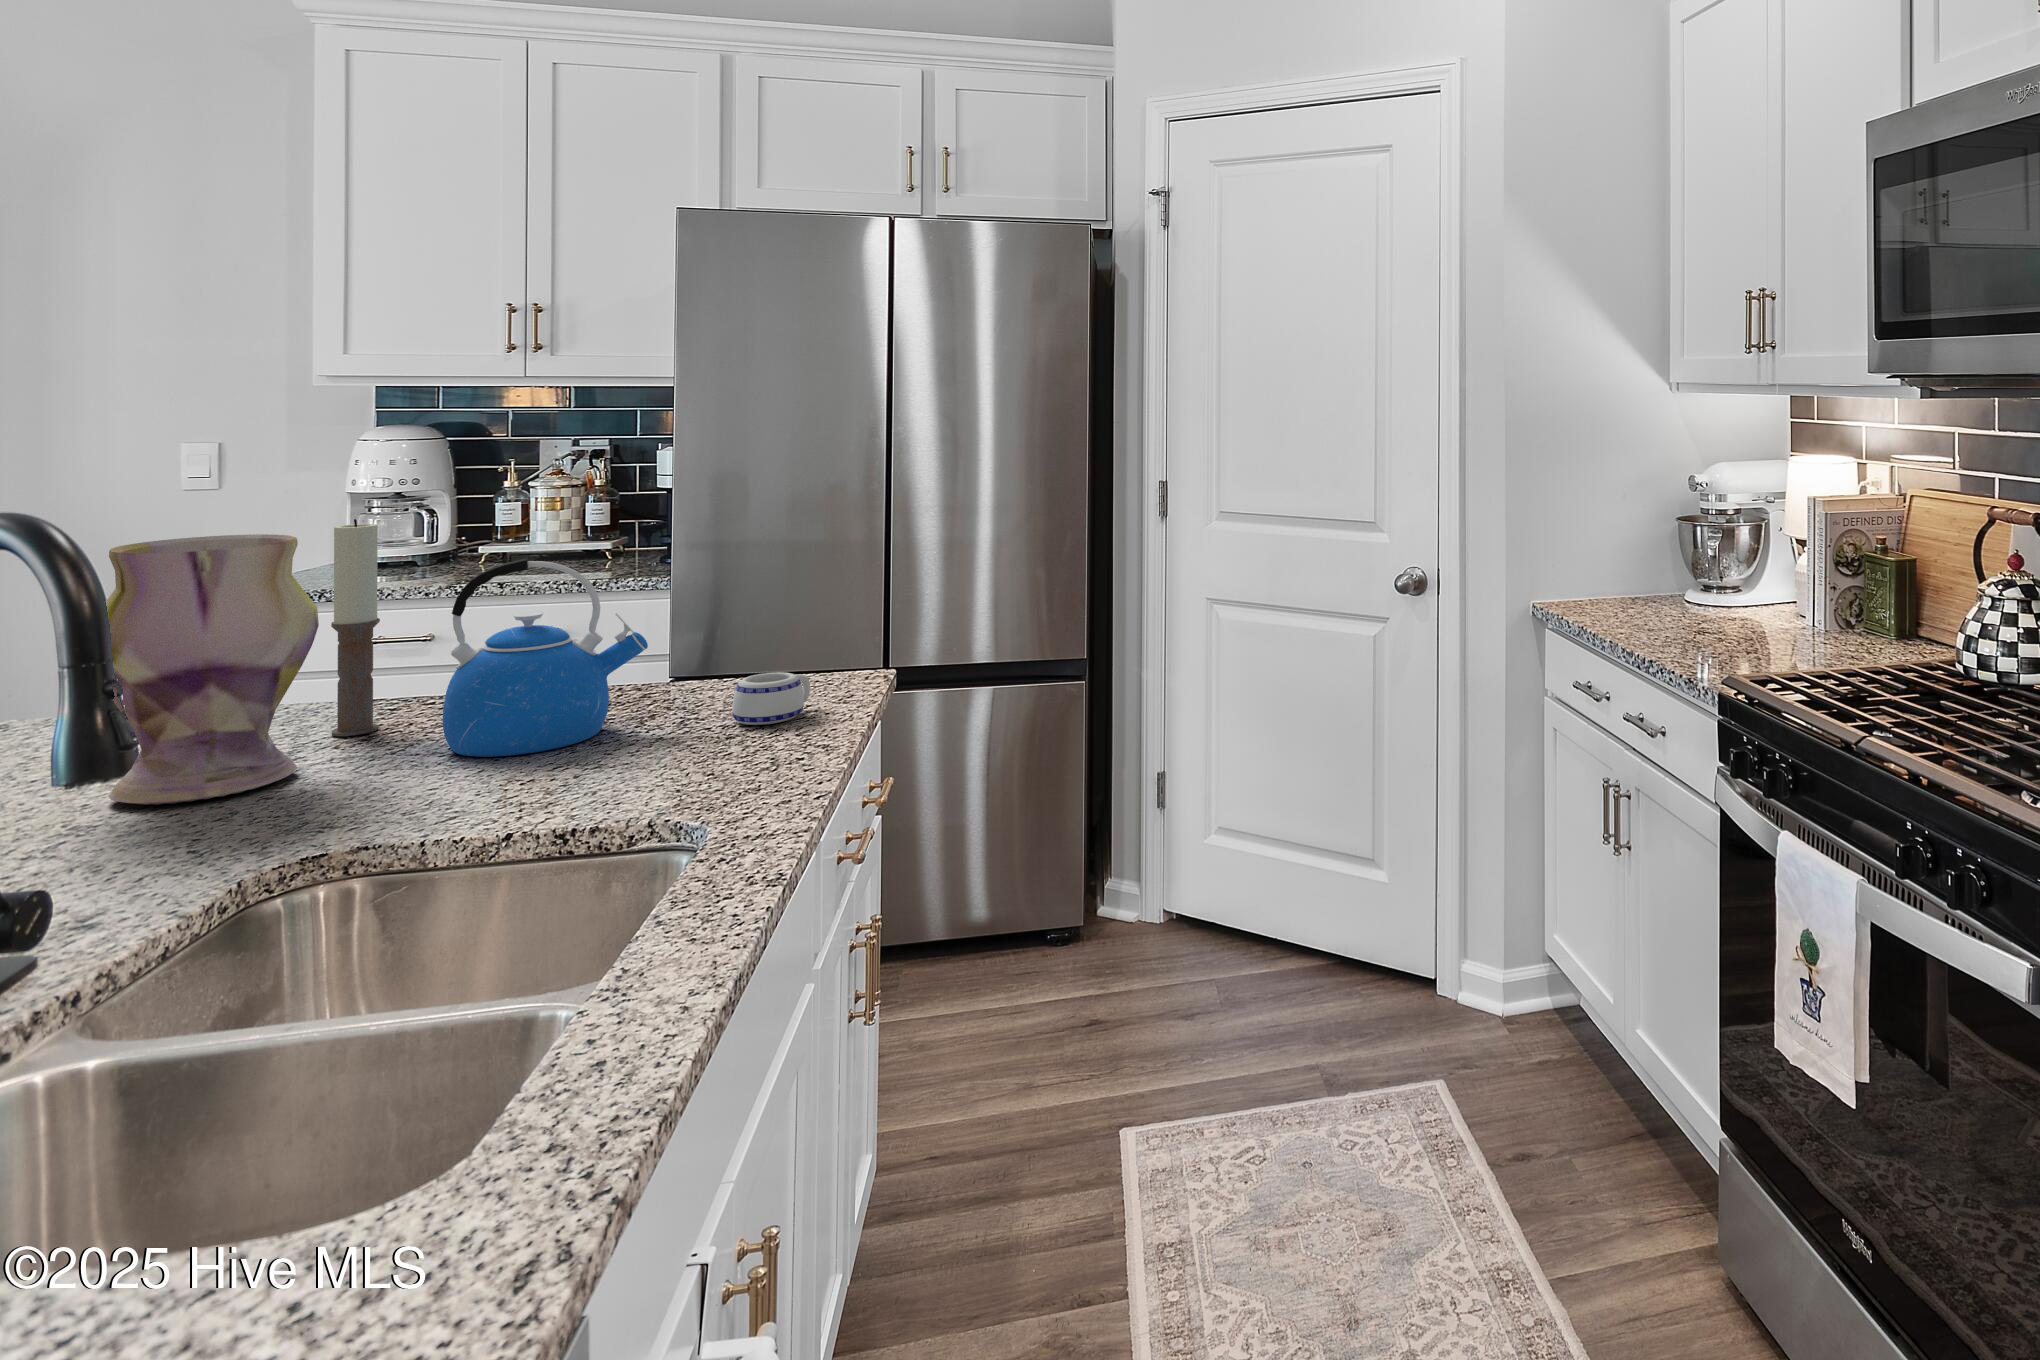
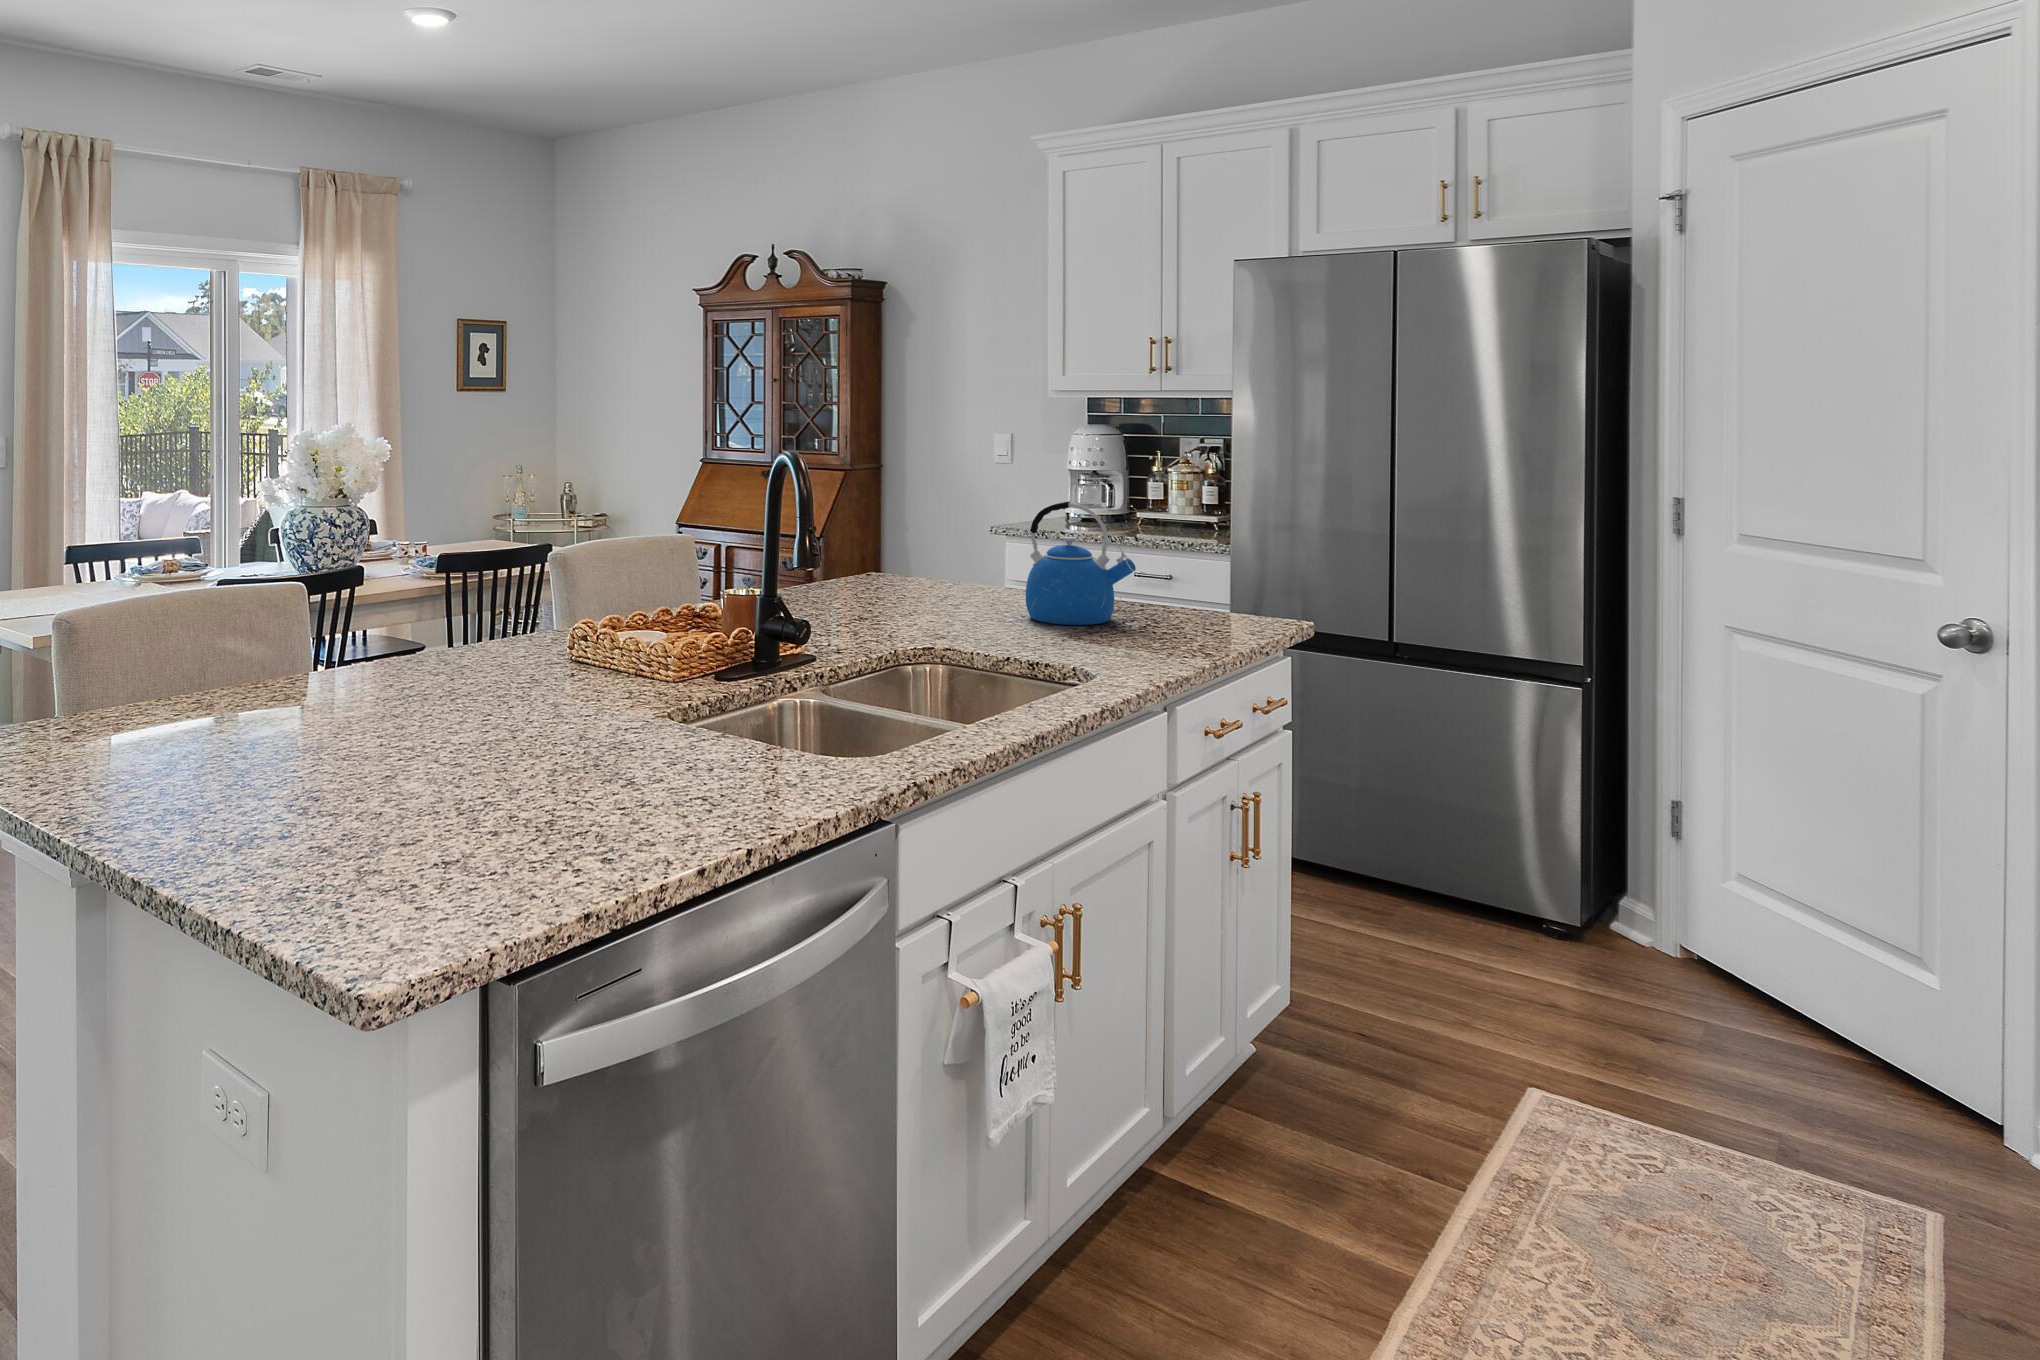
candle: present [331,519,380,736] -> none [988,471,1010,601]
vase: present [106,534,319,805] -> none [875,473,969,615]
mug: present [732,672,810,725] -> none [1182,601,1239,636]

